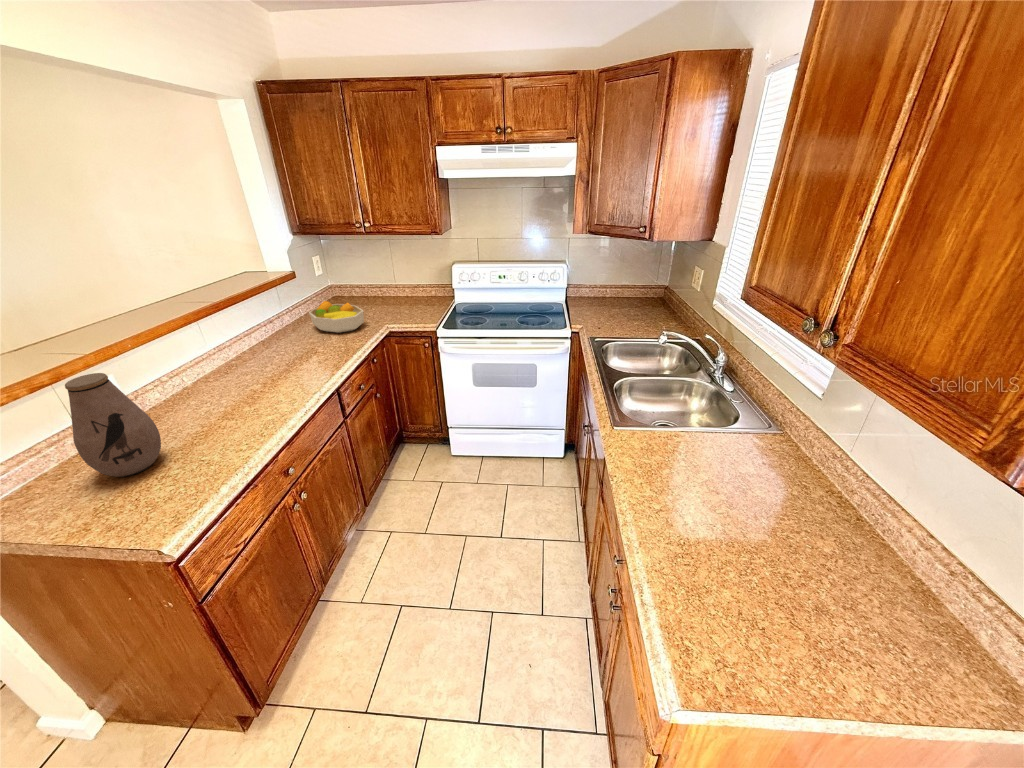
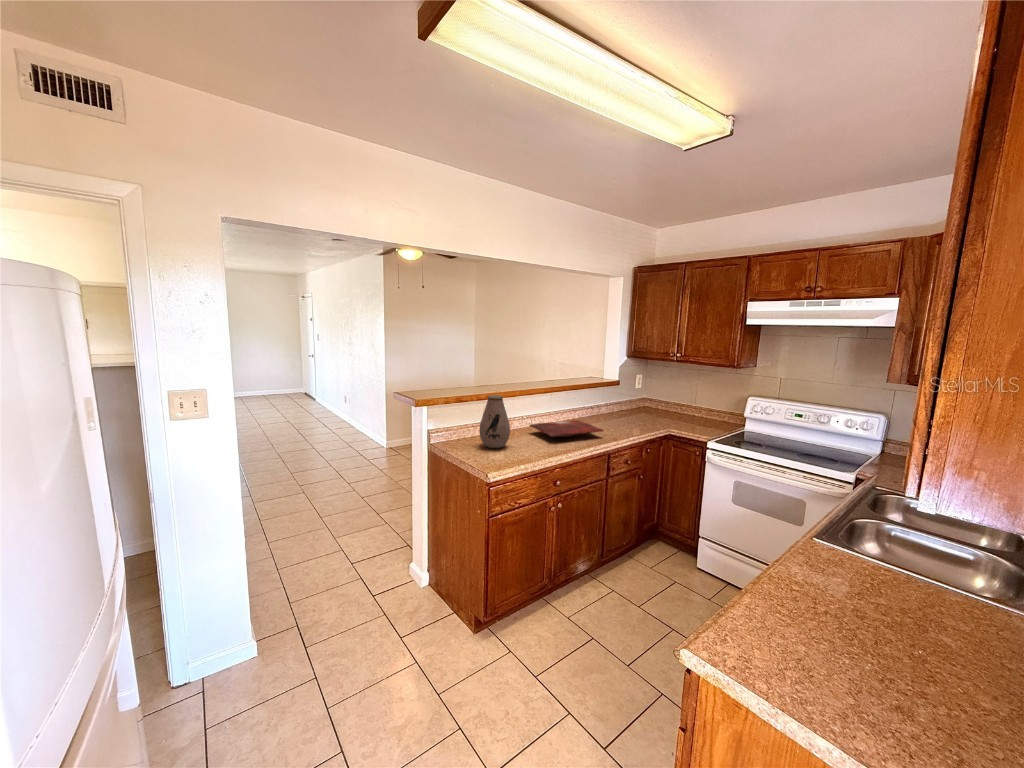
fruit bowl: present [309,301,364,333] -> none [617,402,654,426]
cutting board: none [184,352,316,403] -> present [530,420,603,437]

